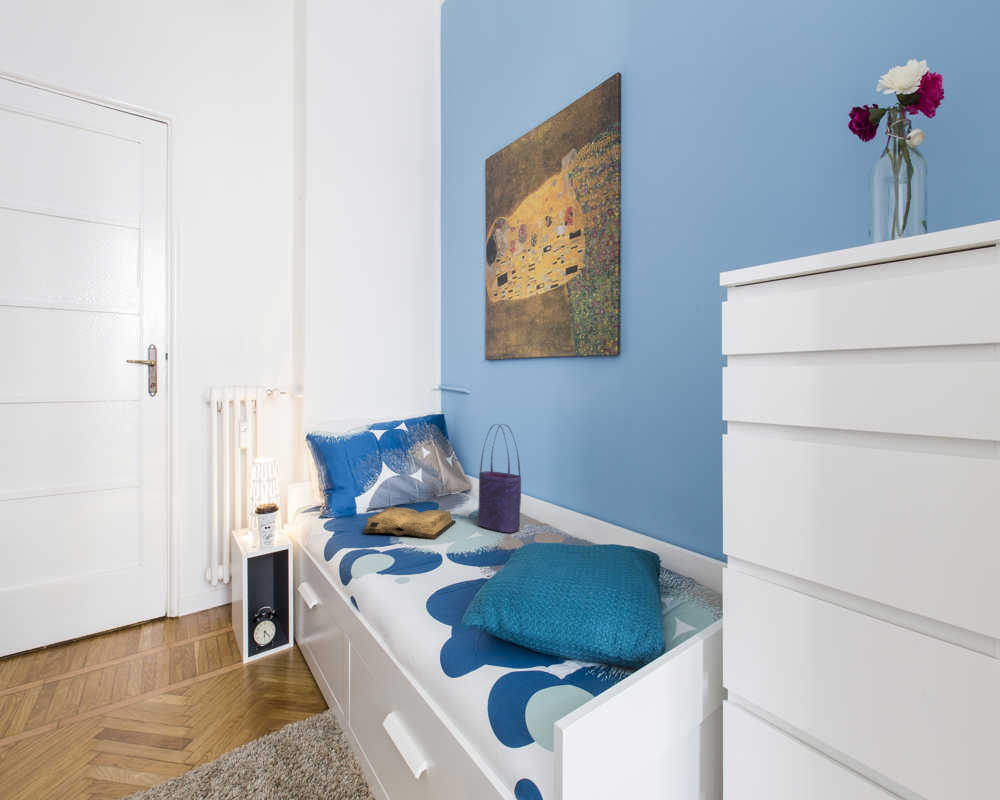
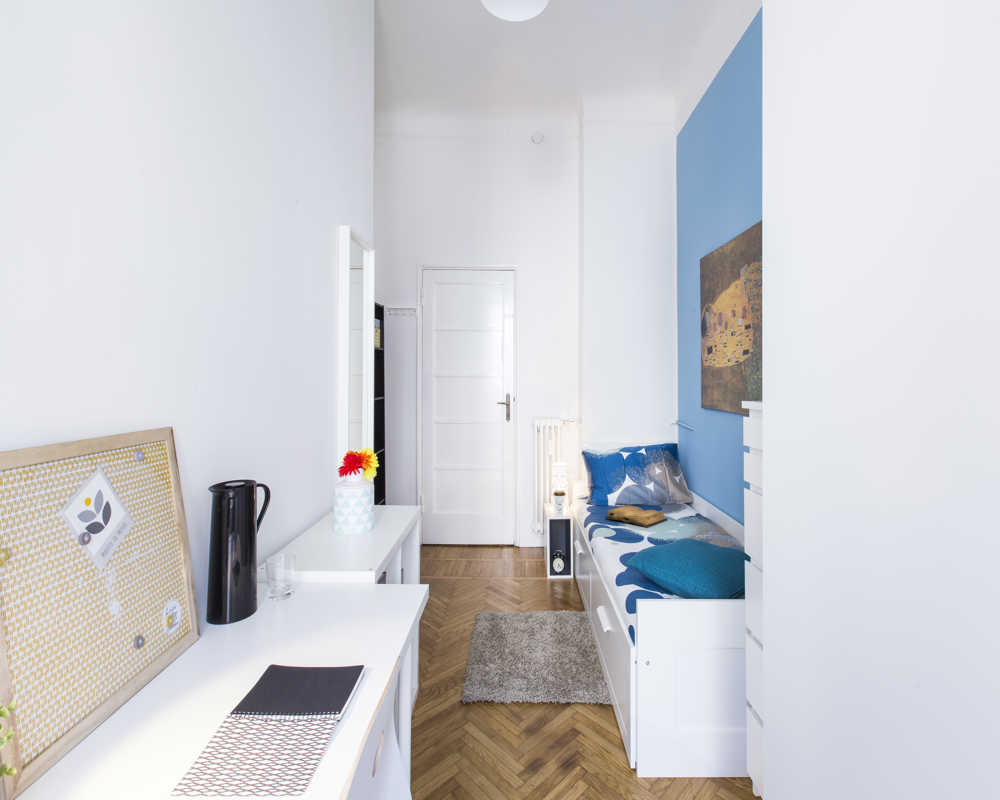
tote bag: present [478,424,521,533] -> none [681,457,709,531]

